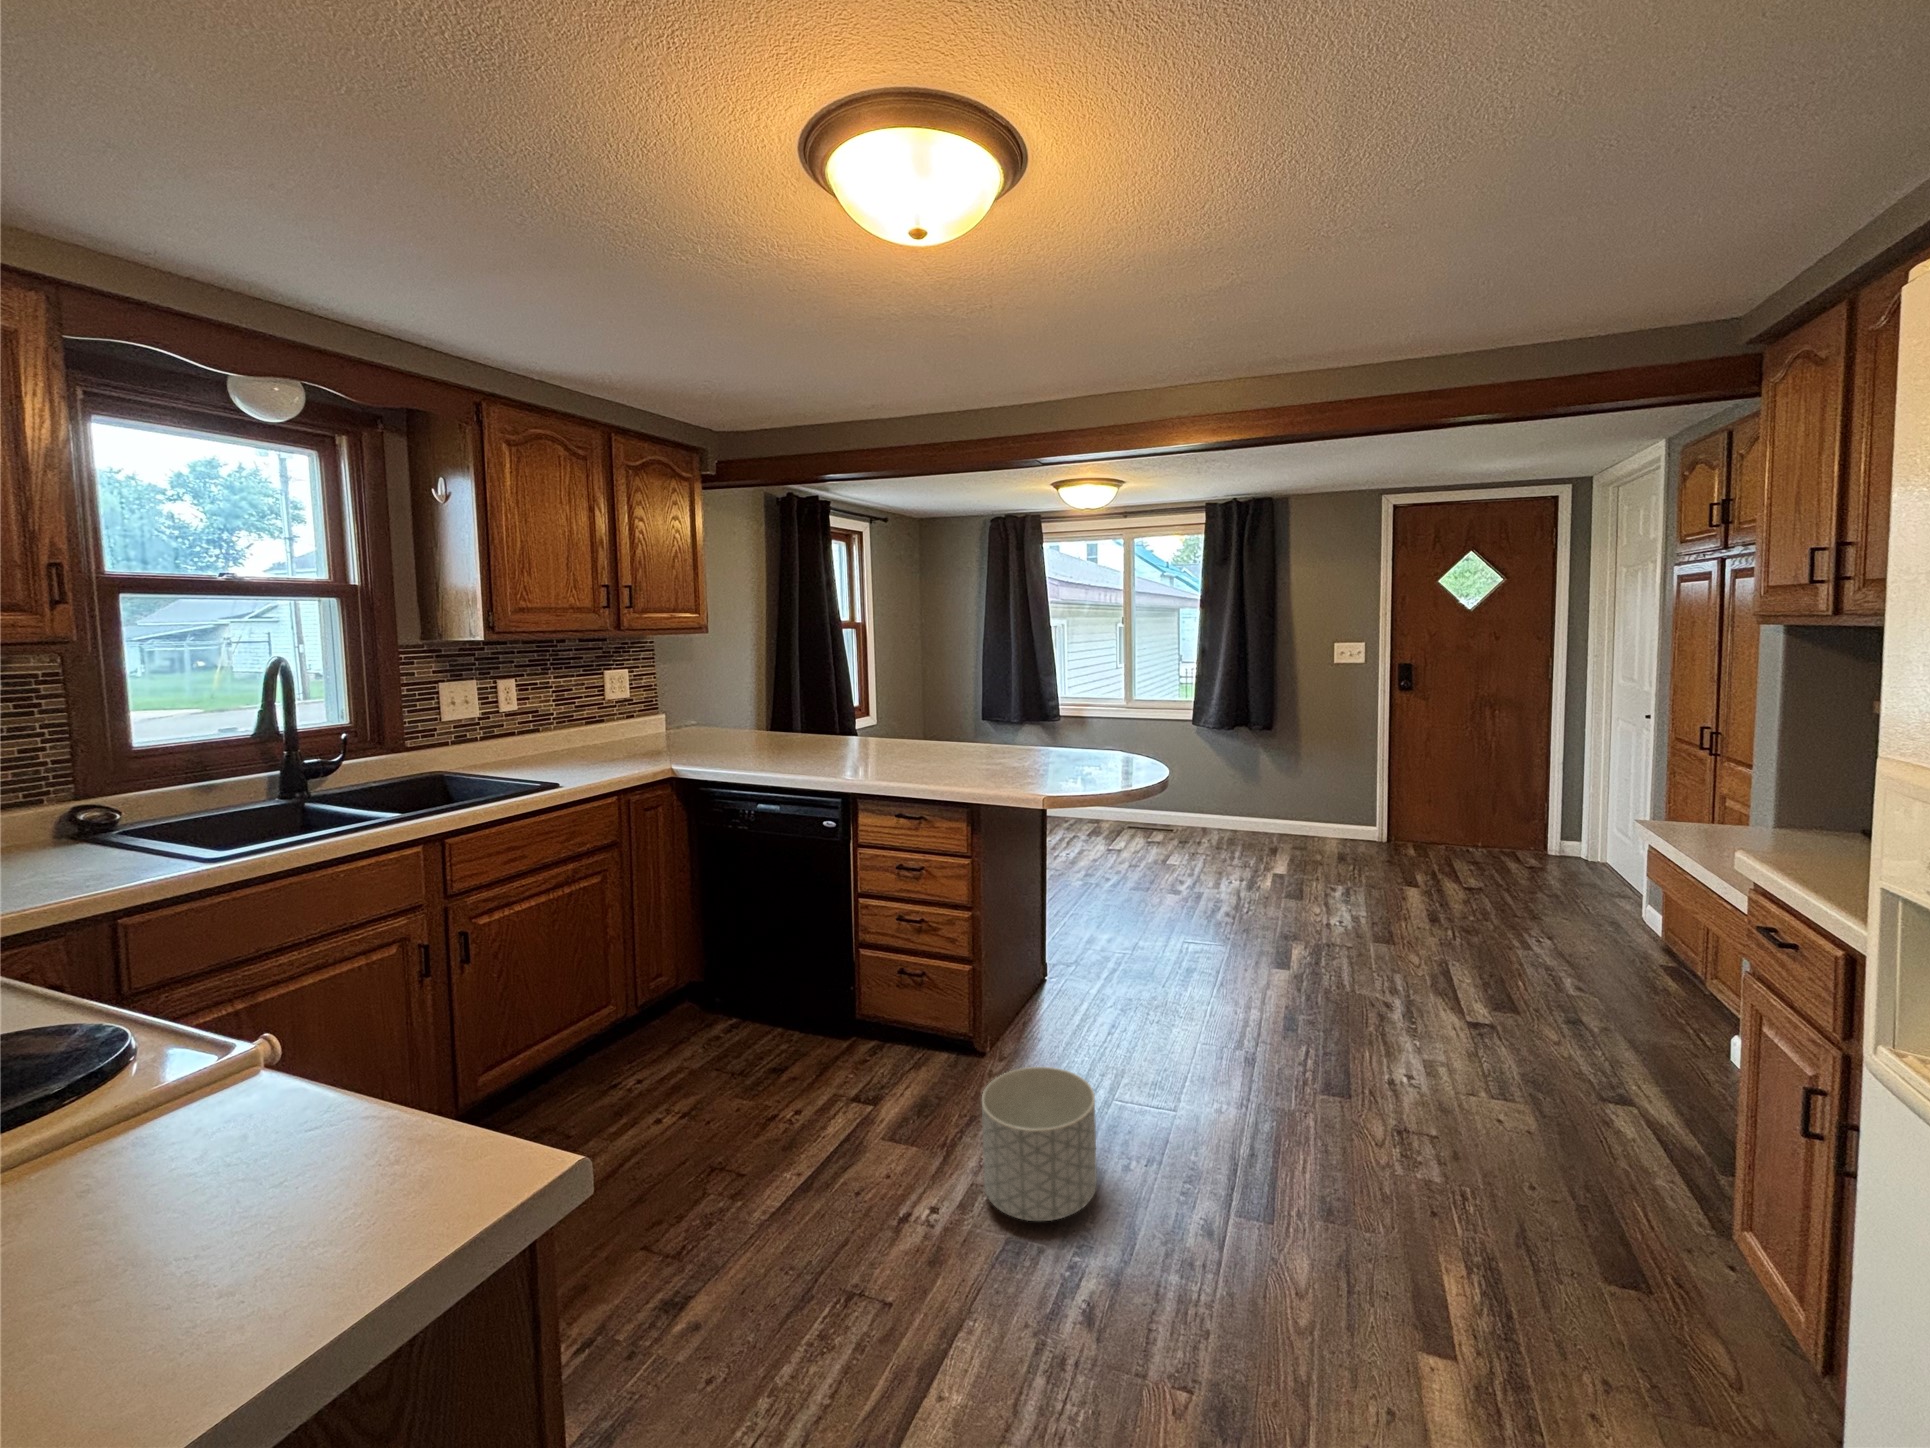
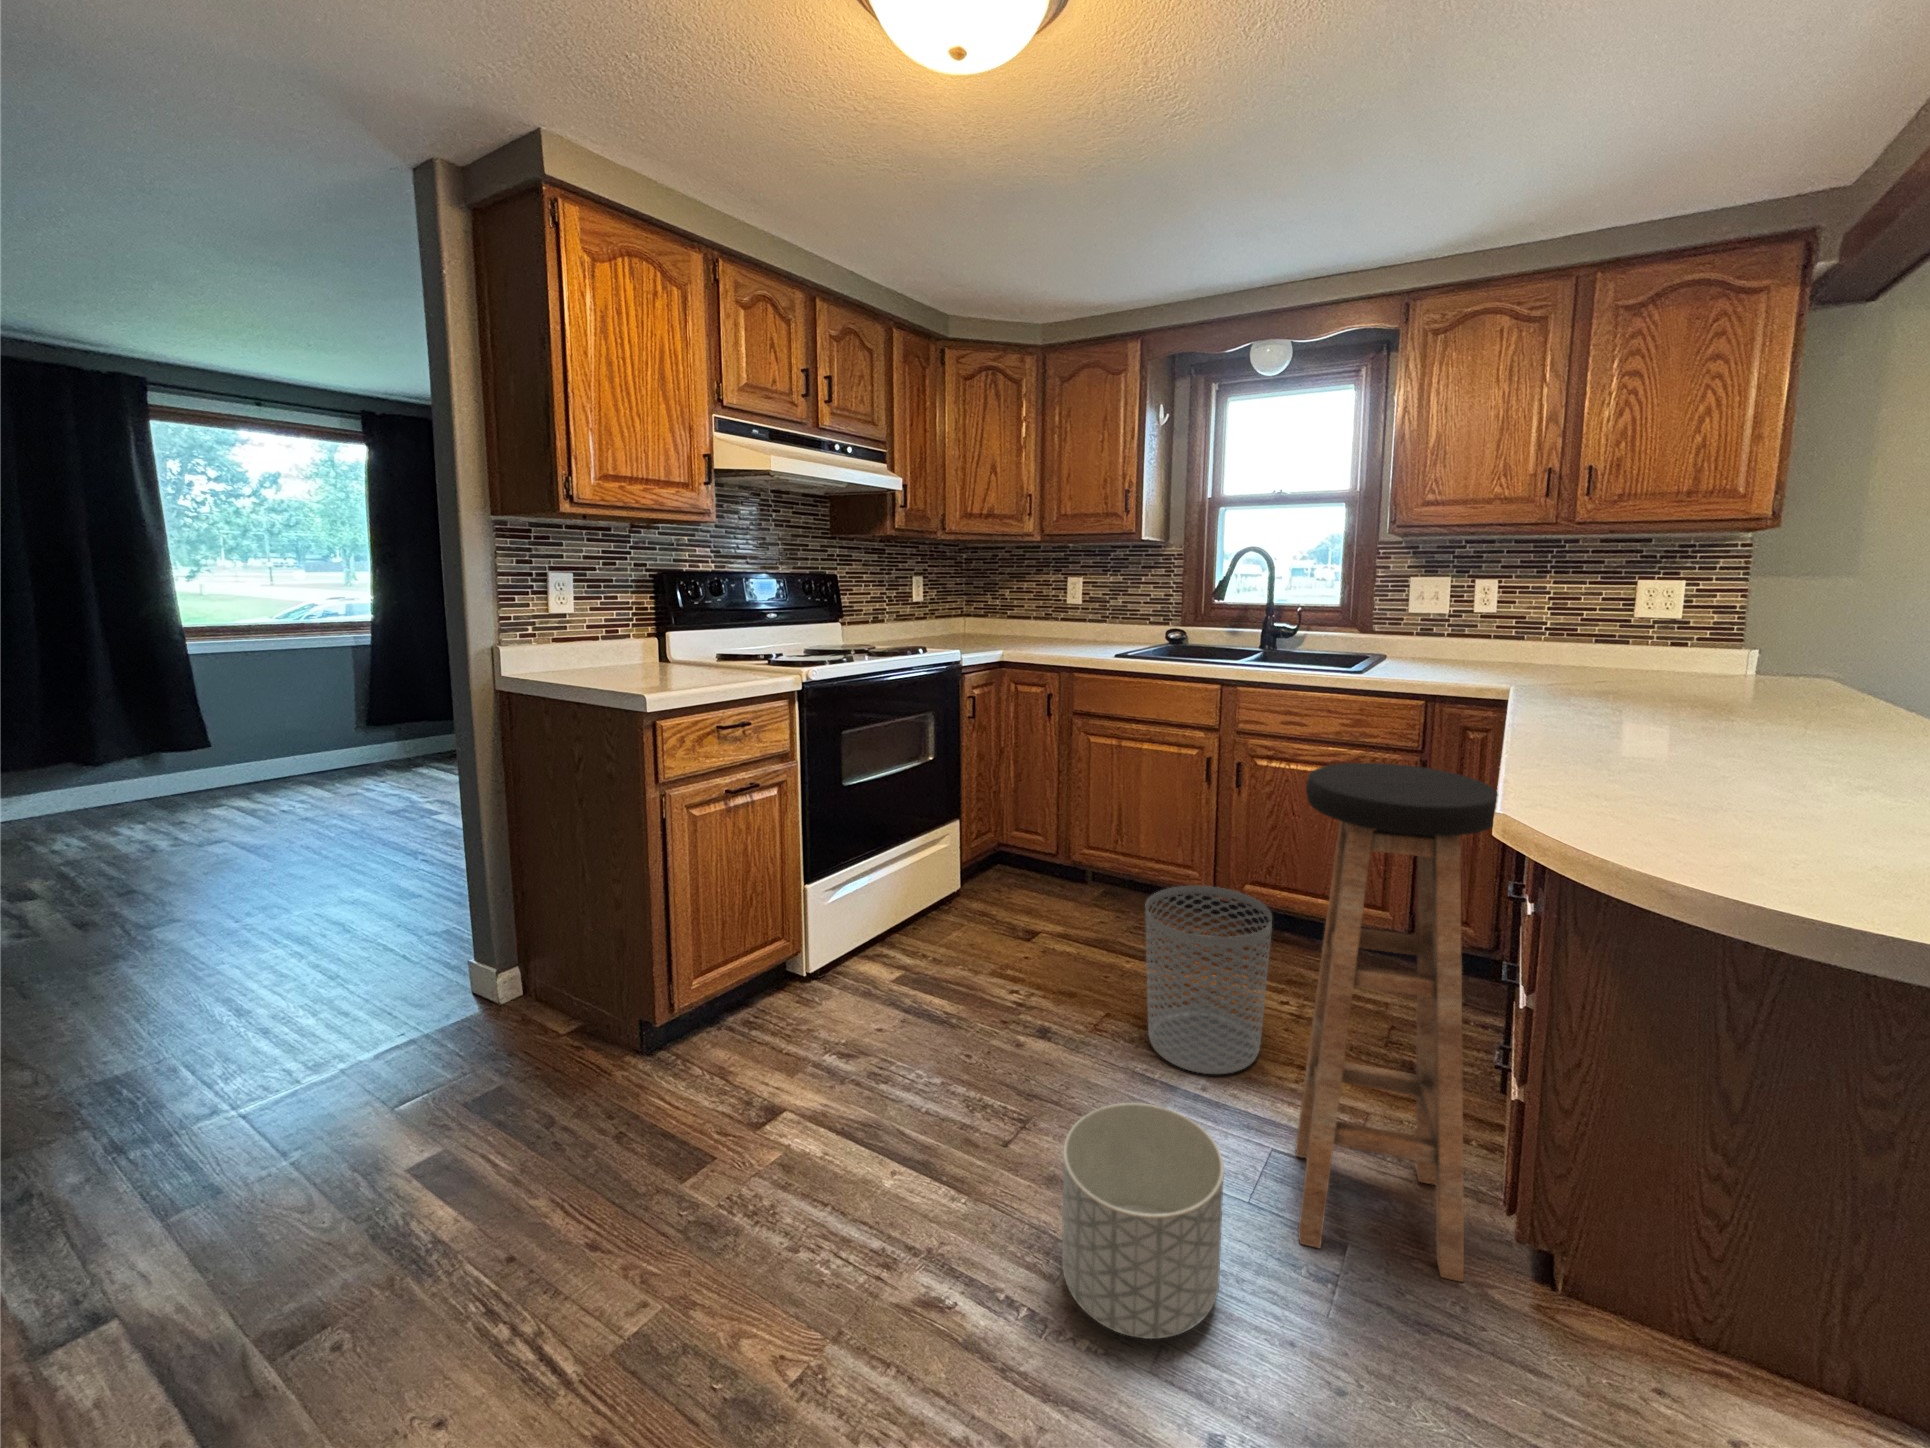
bar stool: none [881,797,1001,1128] -> present [1296,763,1498,1282]
waste bin: none [660,1001,794,1205] -> present [1145,886,1272,1074]

